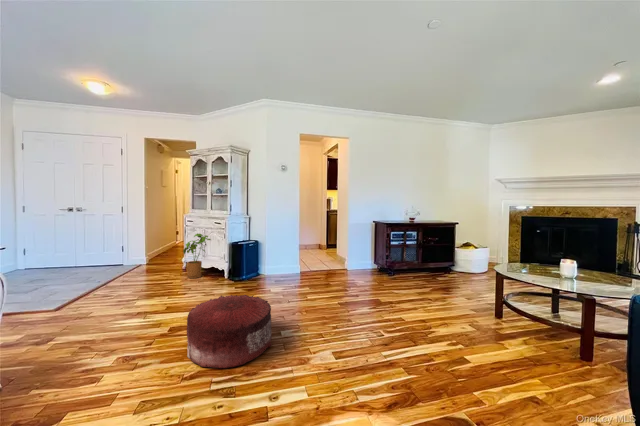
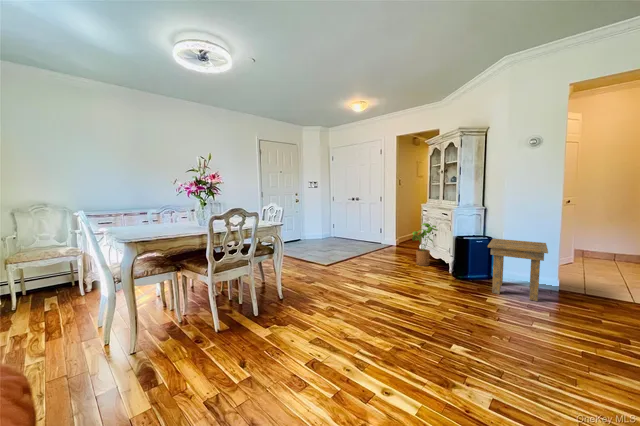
side table: none [260,241,302,285] -> present [488,239,548,301]
pouf: present [187,295,272,368] -> none [357,285,437,354]

